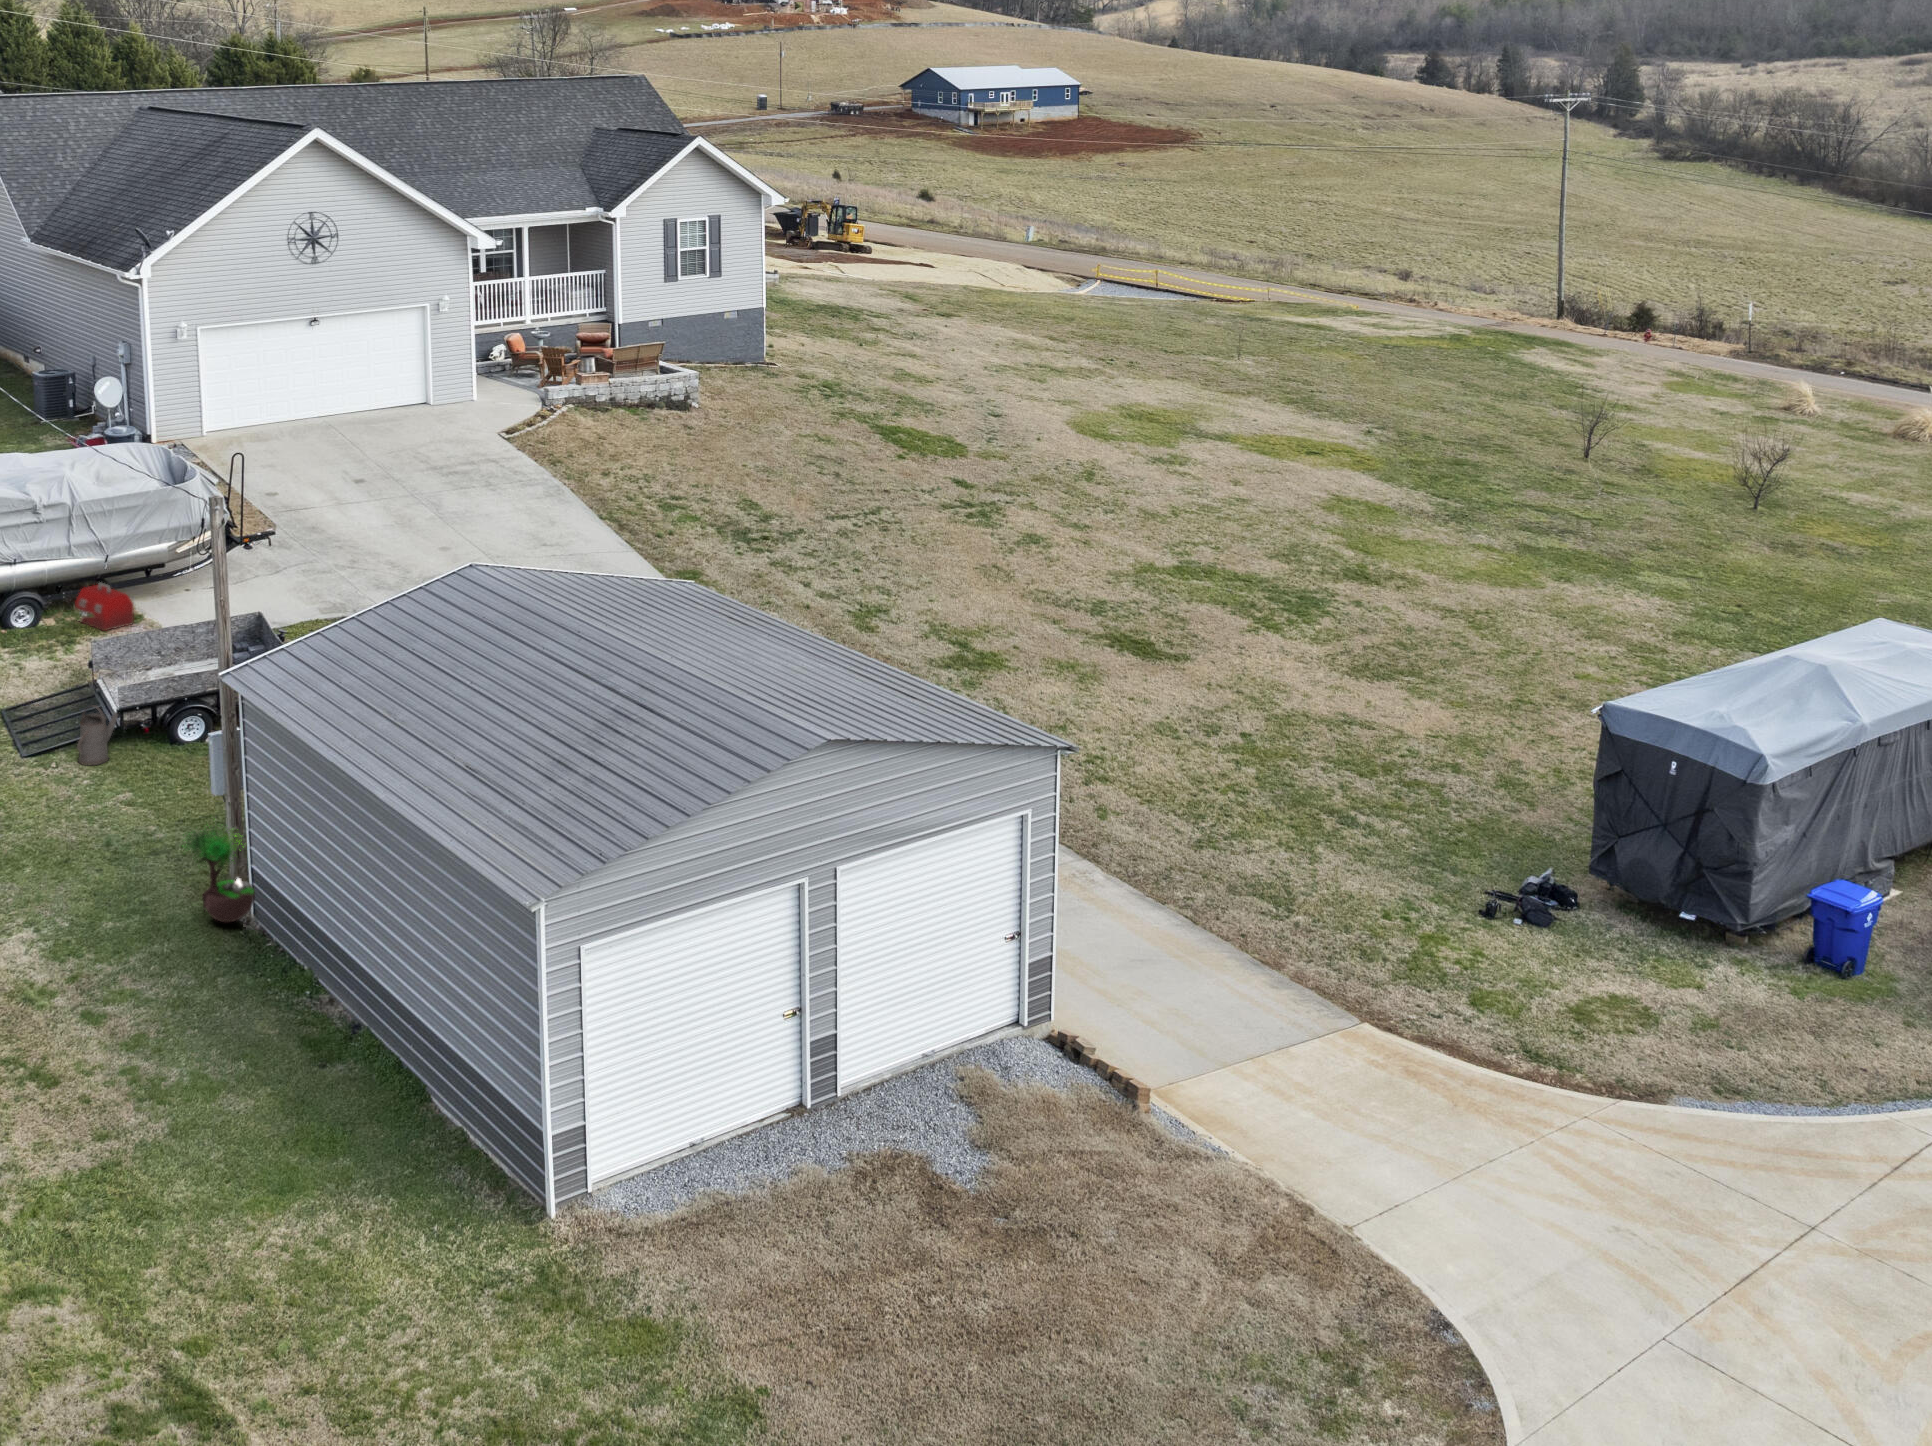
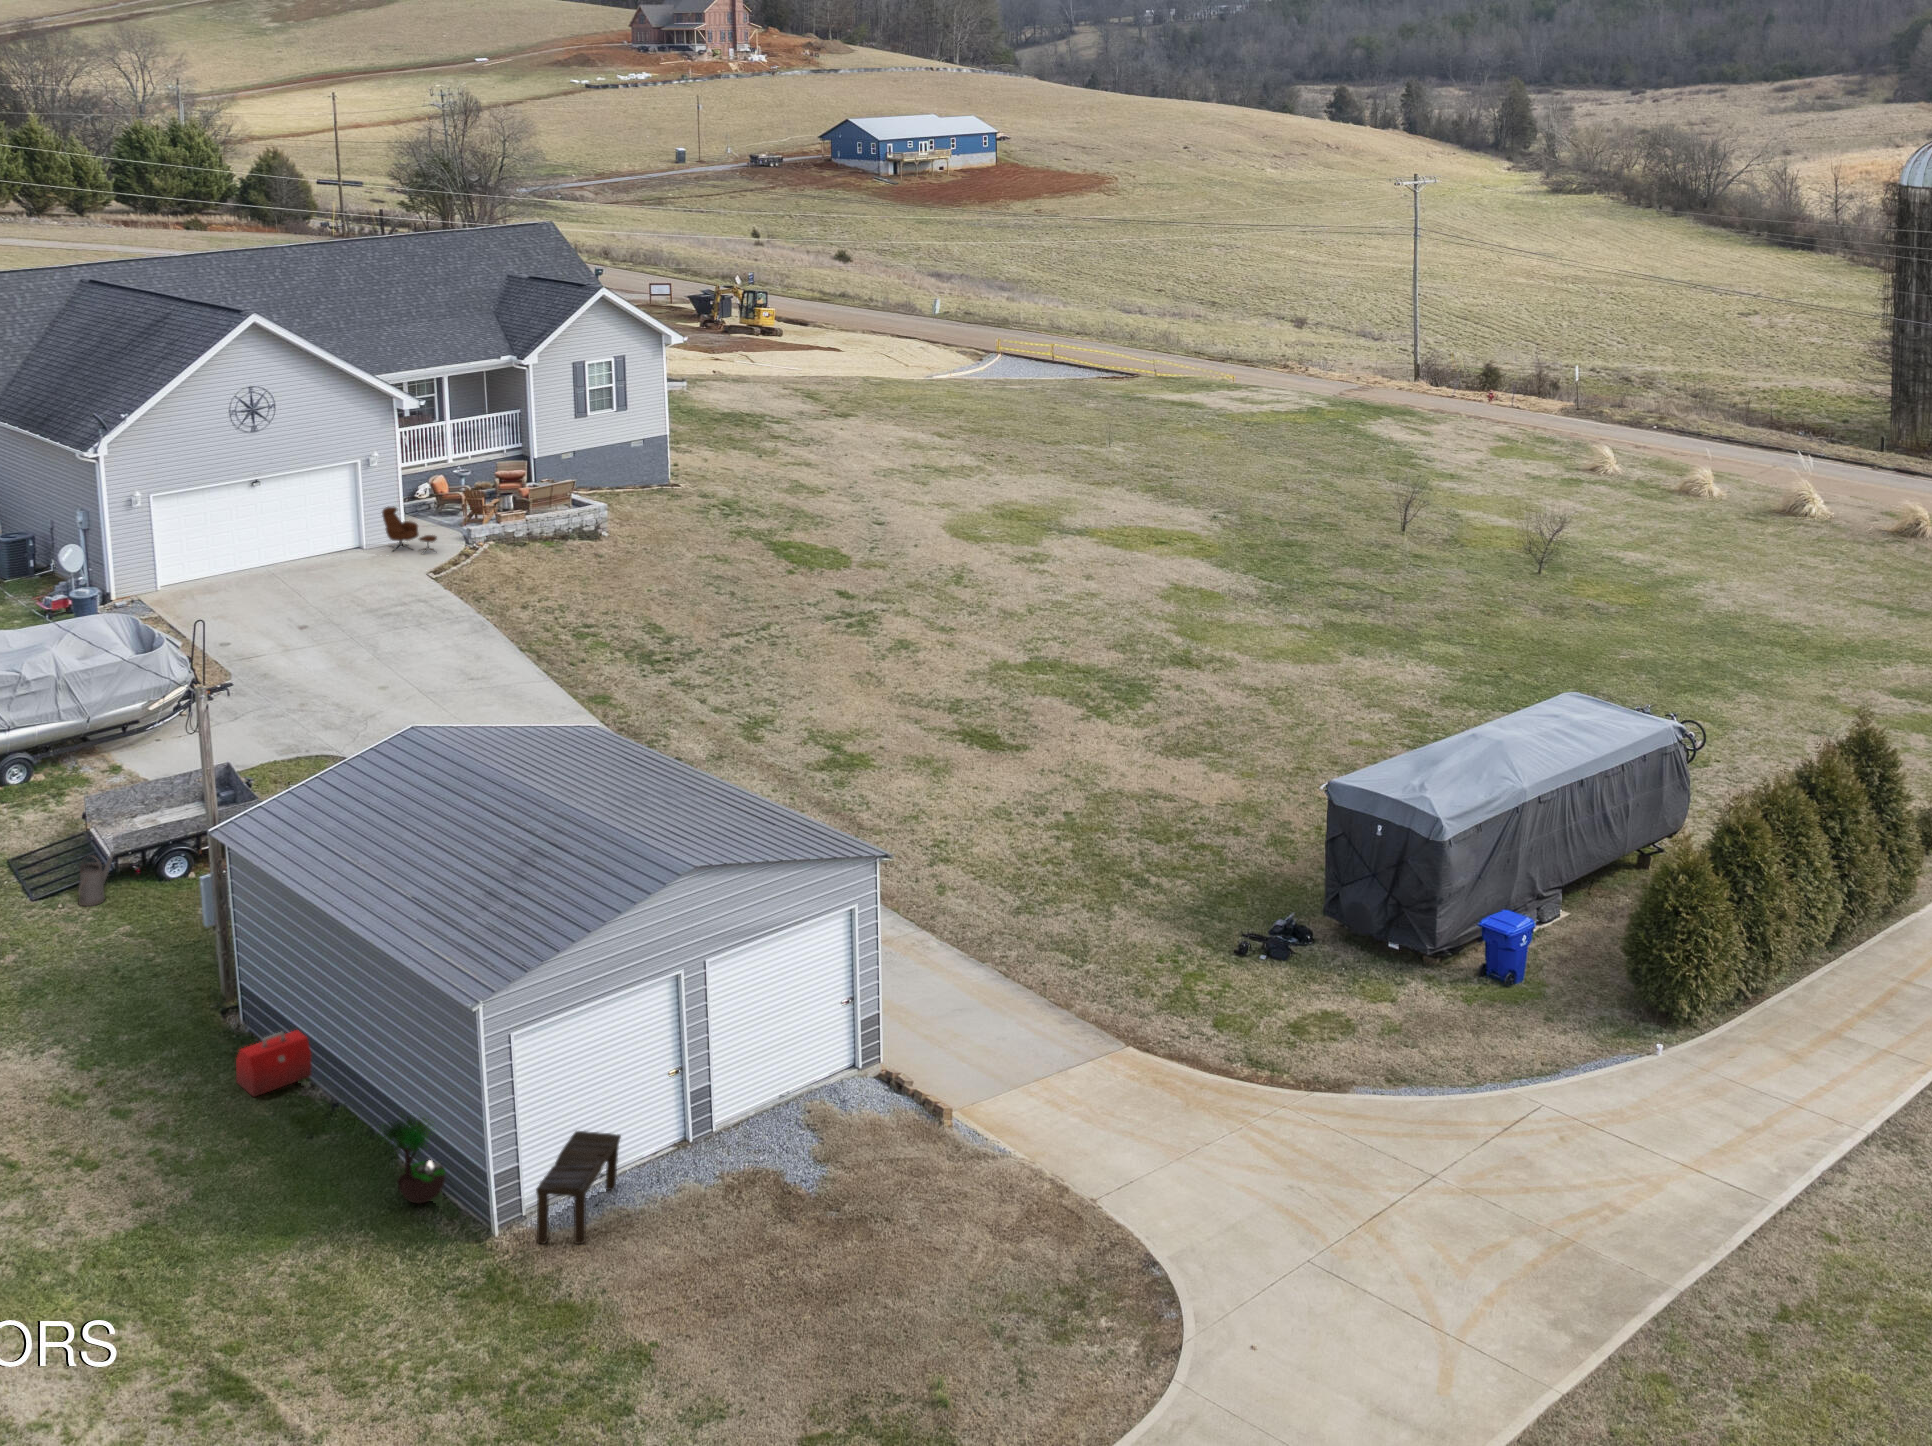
lounge chair: none [445,367,503,420] -> present [382,506,437,552]
toolbox: present [76,583,134,631] -> present [236,1030,311,1097]
potted tree: present [182,825,255,922] -> present [379,1116,445,1203]
bench: none [606,1083,718,1240] -> present [536,1131,621,1244]

